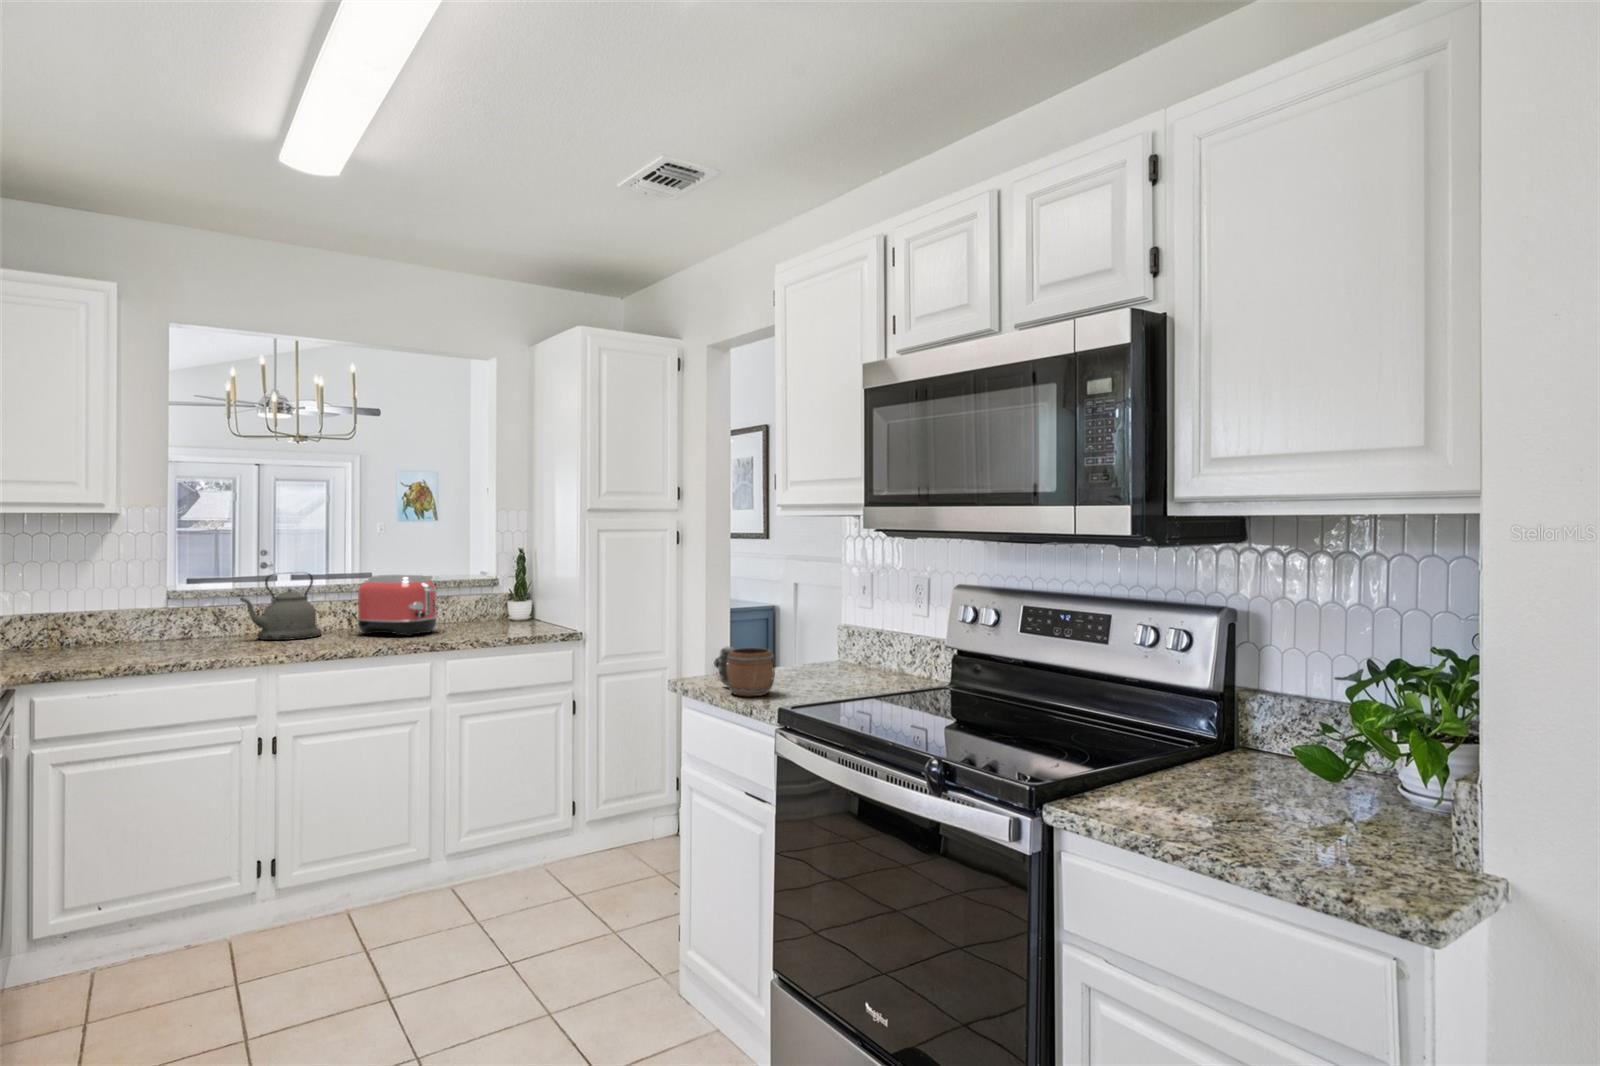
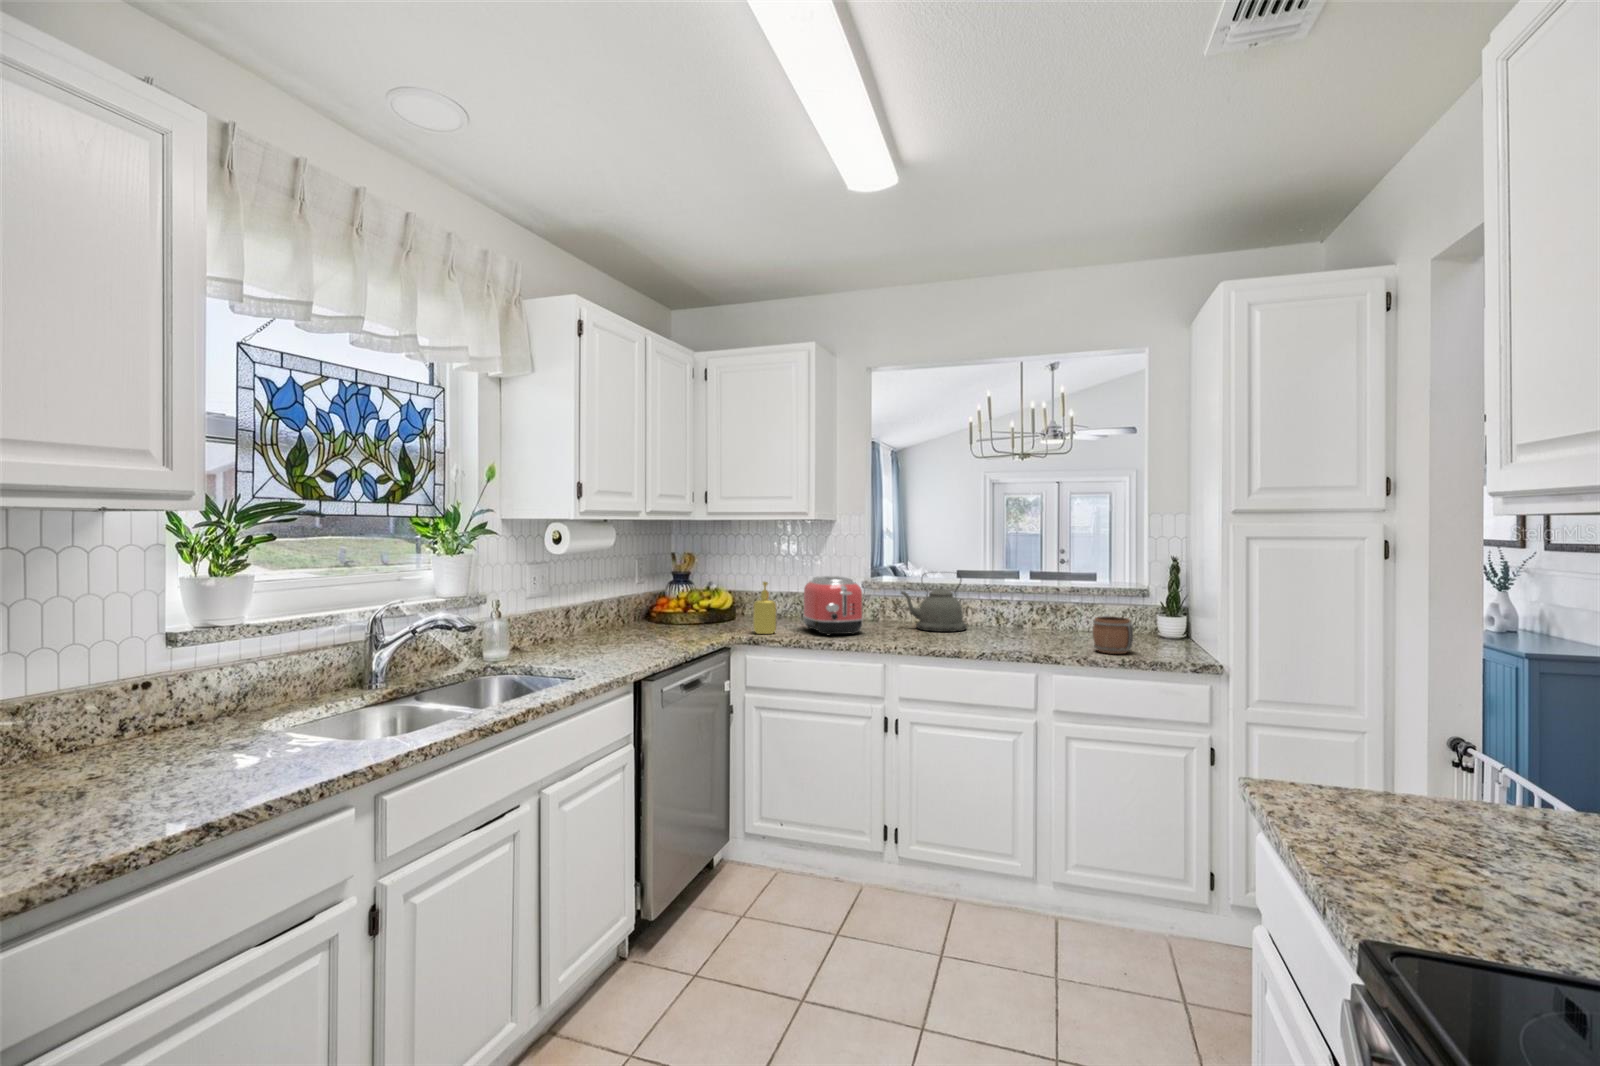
toaster: present [357,575,437,636] -> present [803,576,863,635]
soap dispenser: none [29,597,73,669] -> present [753,582,776,634]
mug: present [718,646,775,696] -> present [1093,614,1133,654]

